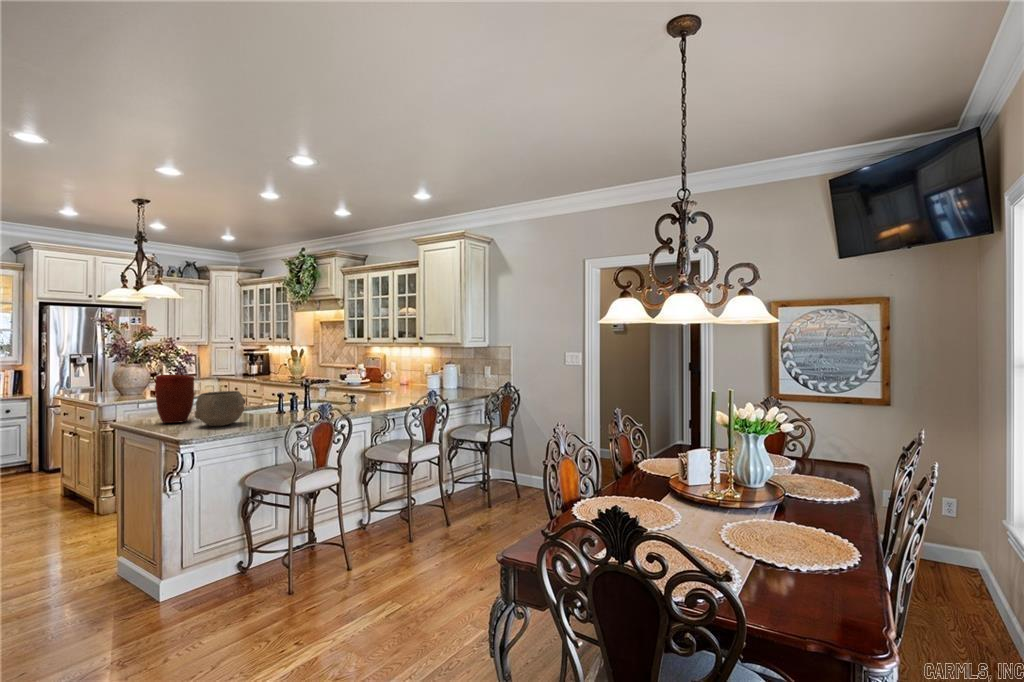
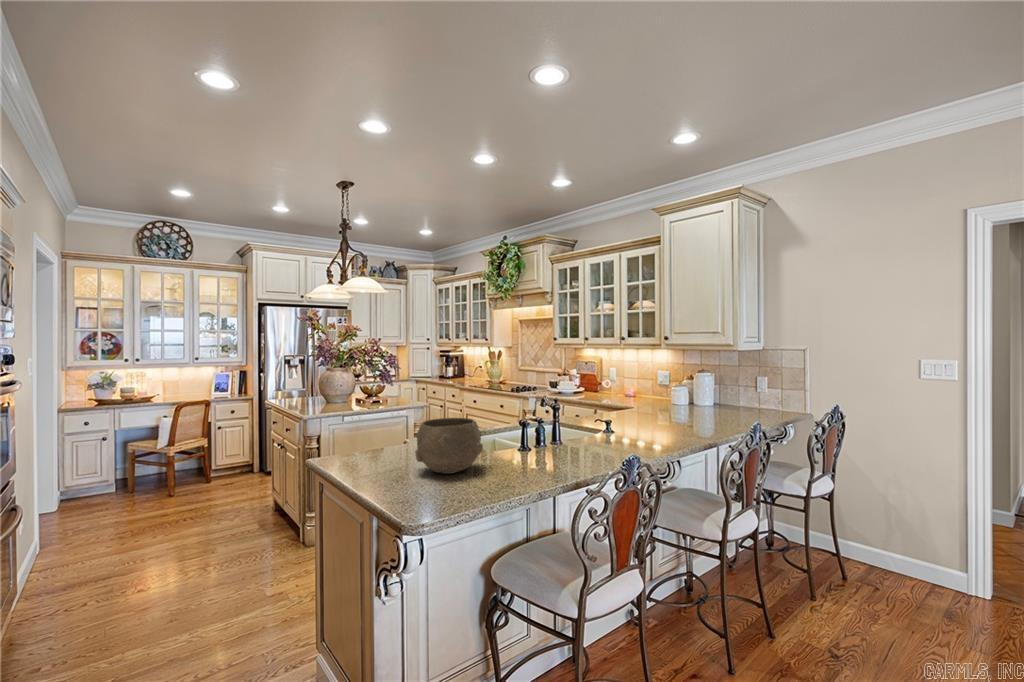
vase: present [155,375,195,423] -> none [363,390,412,460]

